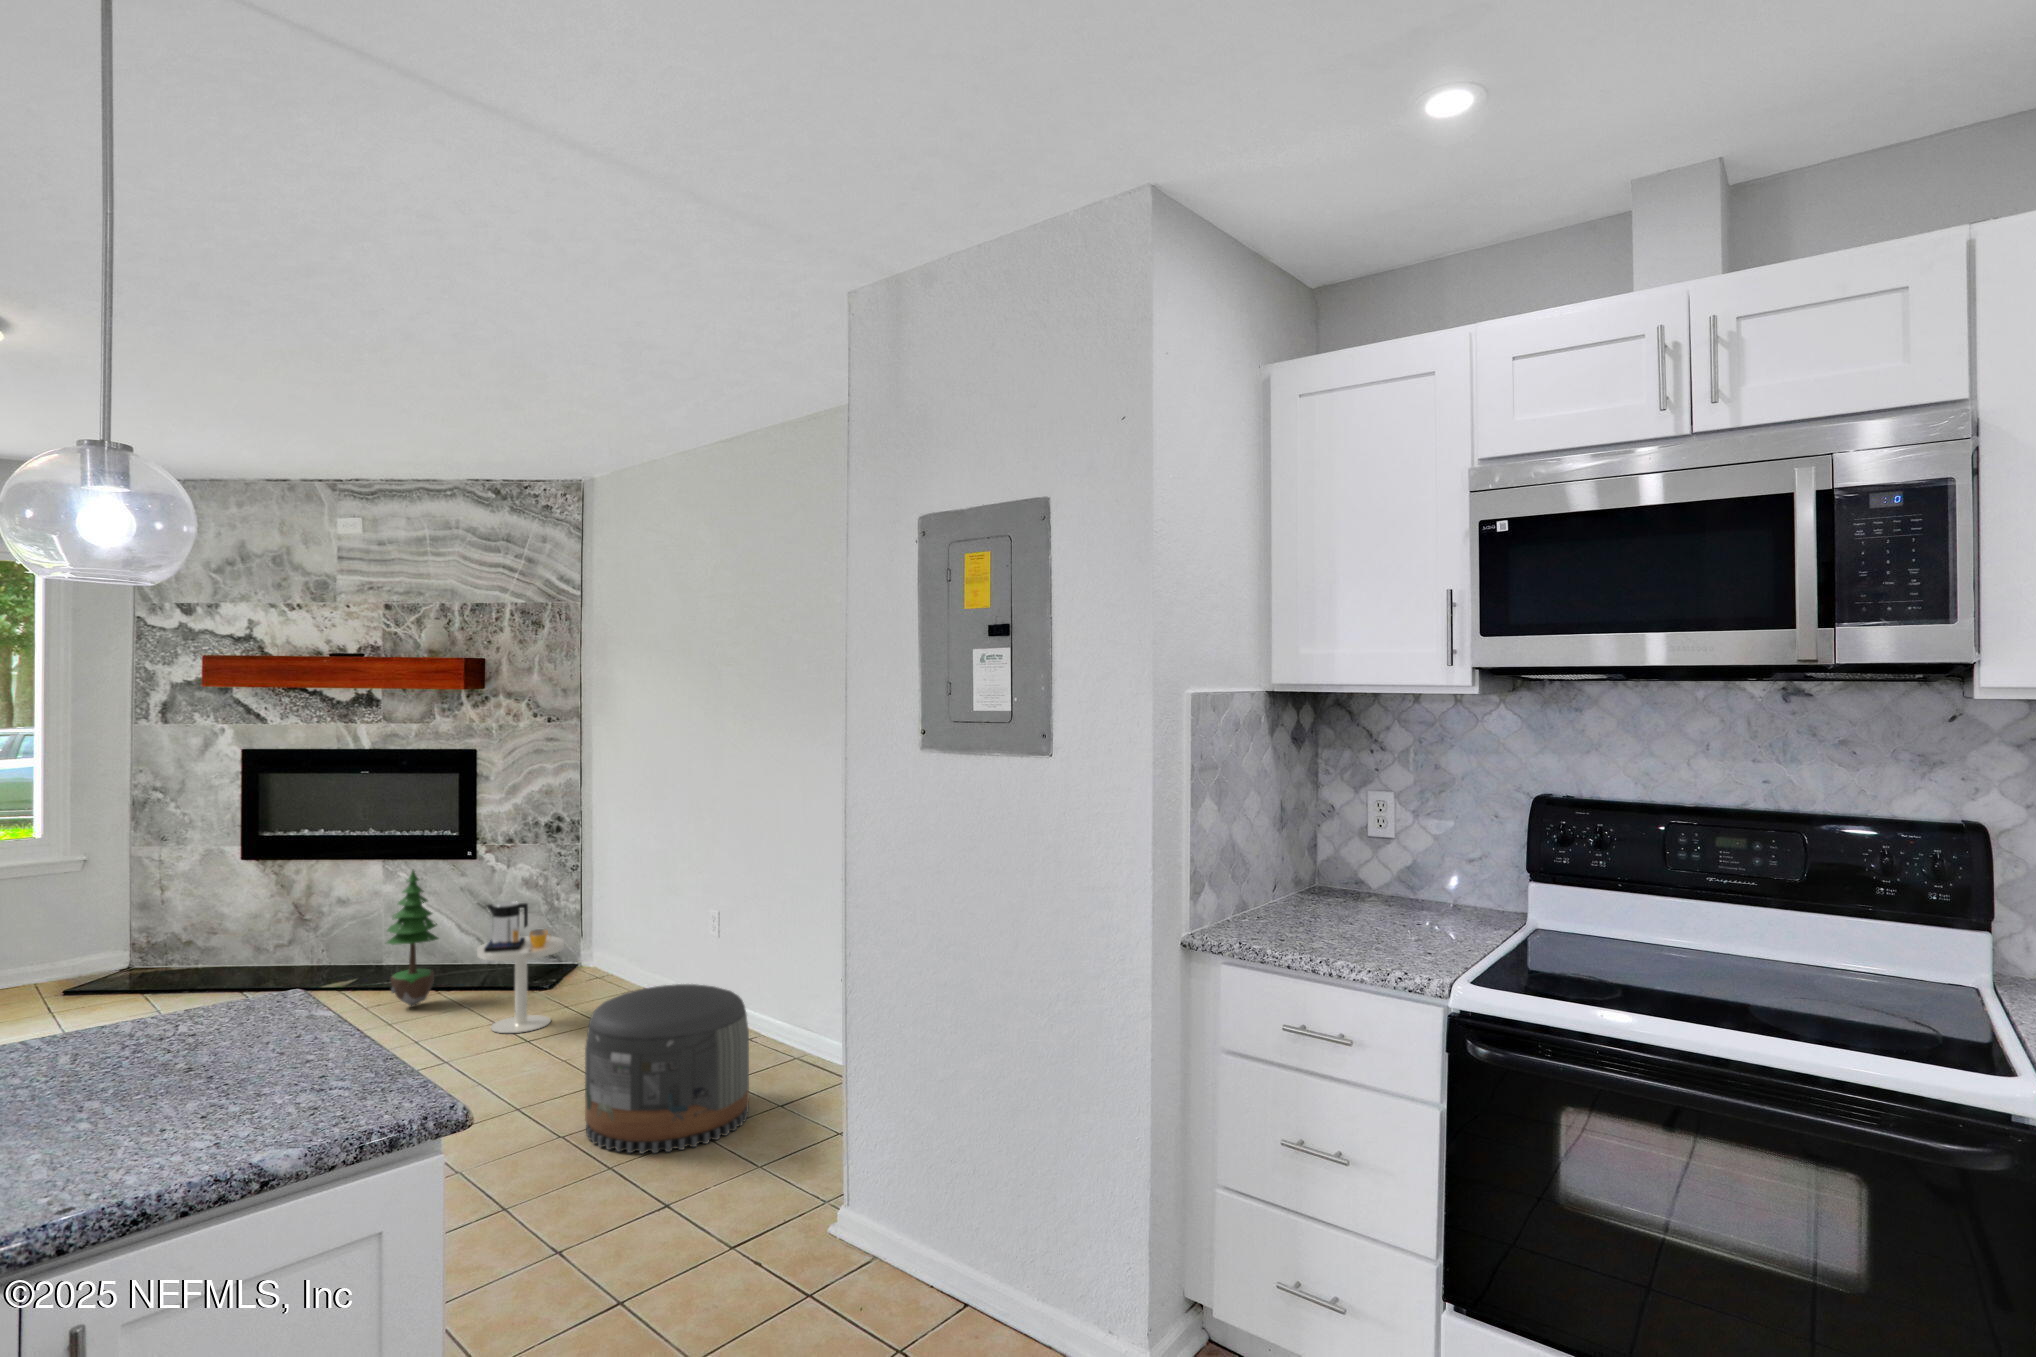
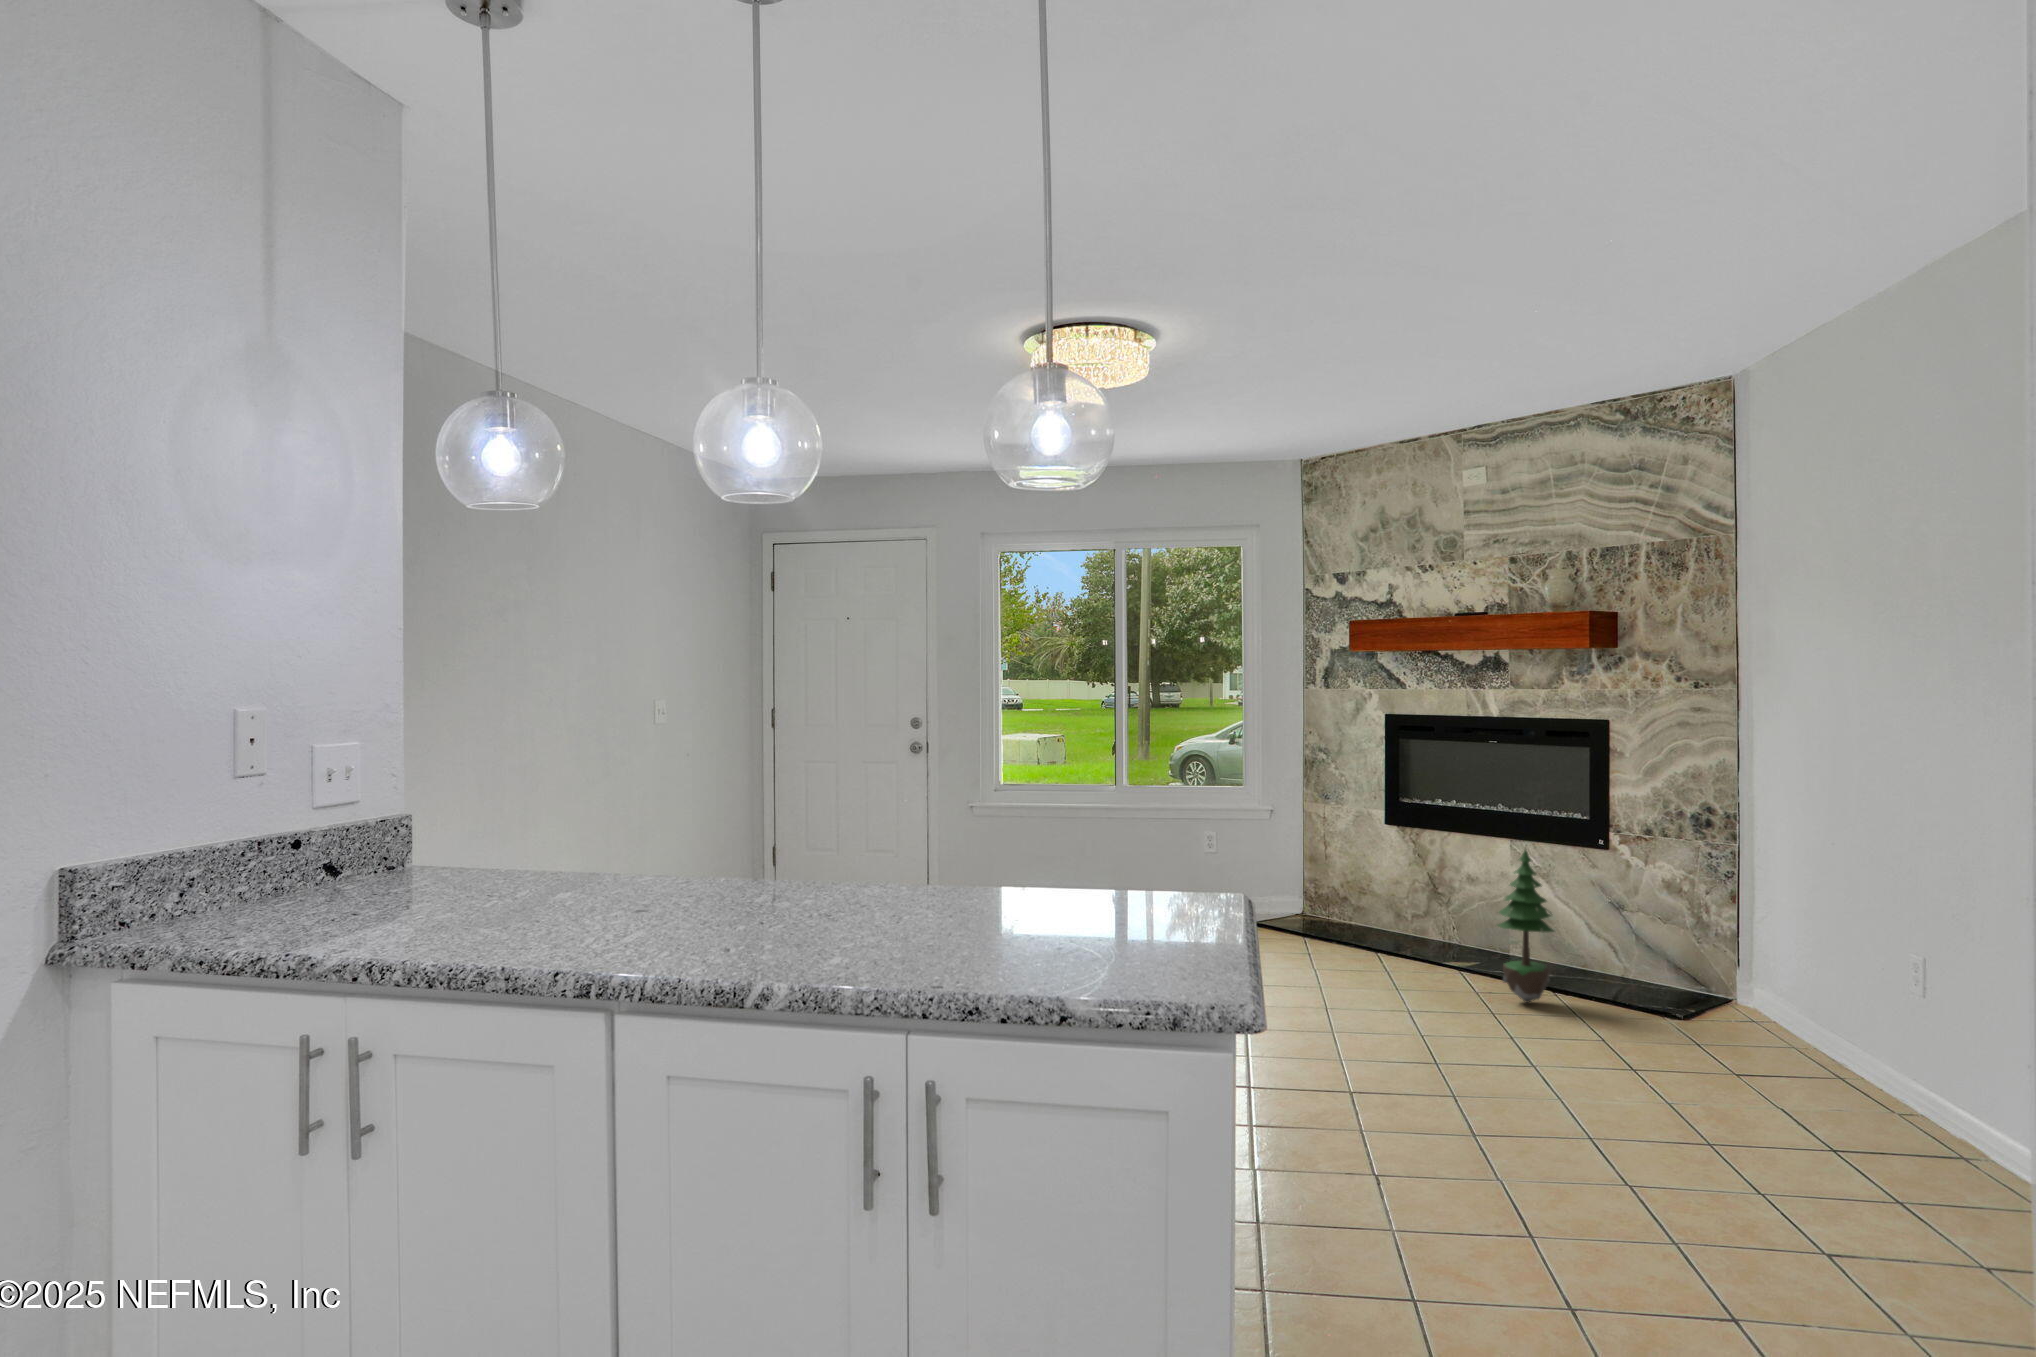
side table: present [477,901,564,1033] -> none [1583,898,1693,1063]
pouf: present [585,984,749,1154] -> none [1664,1037,1933,1288]

